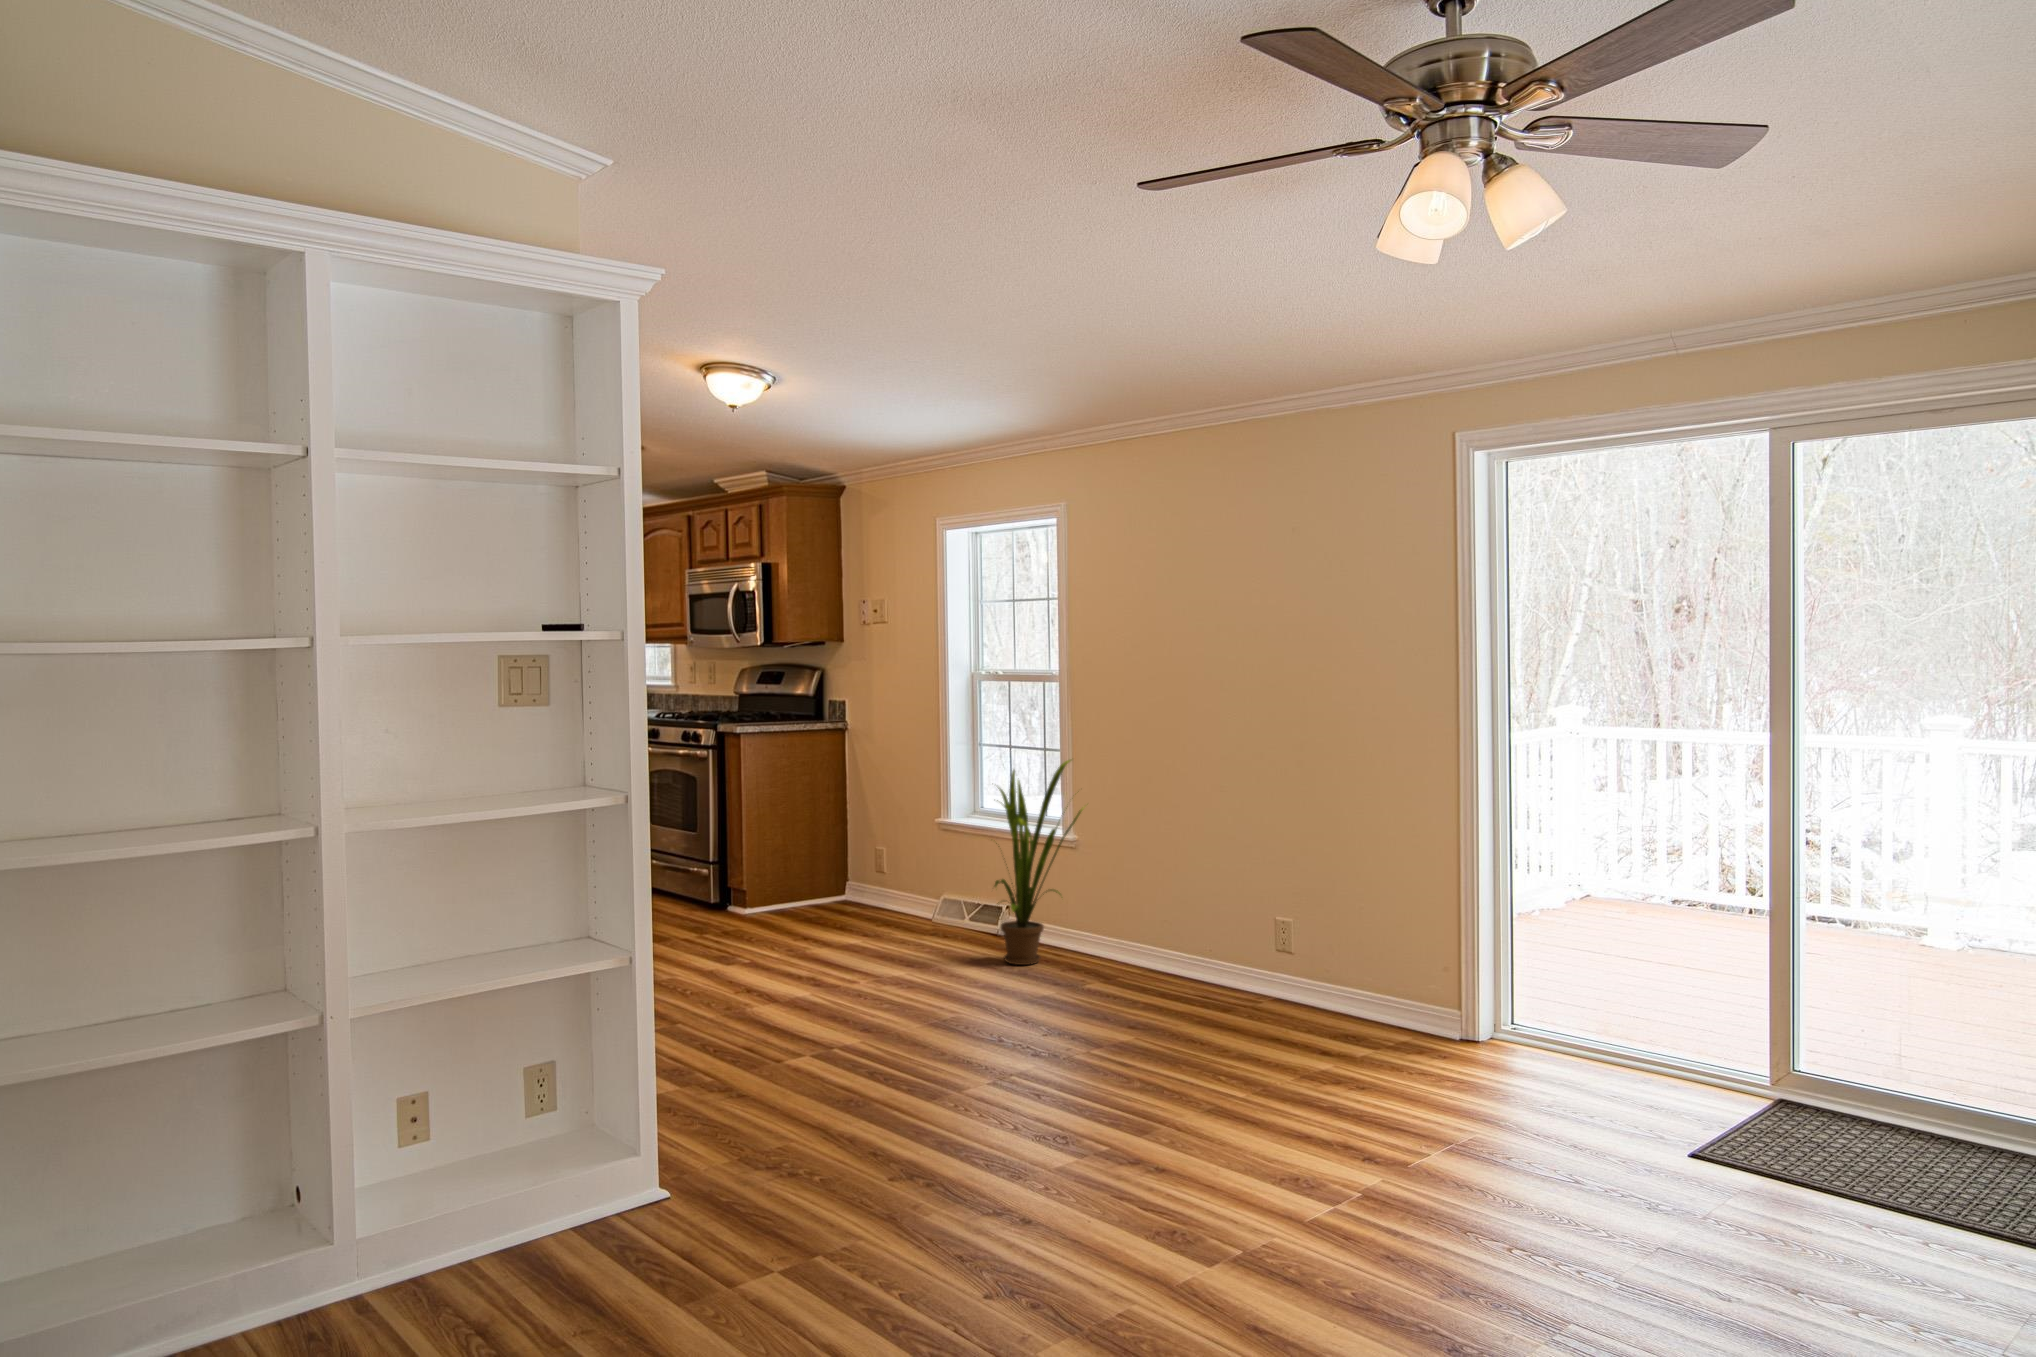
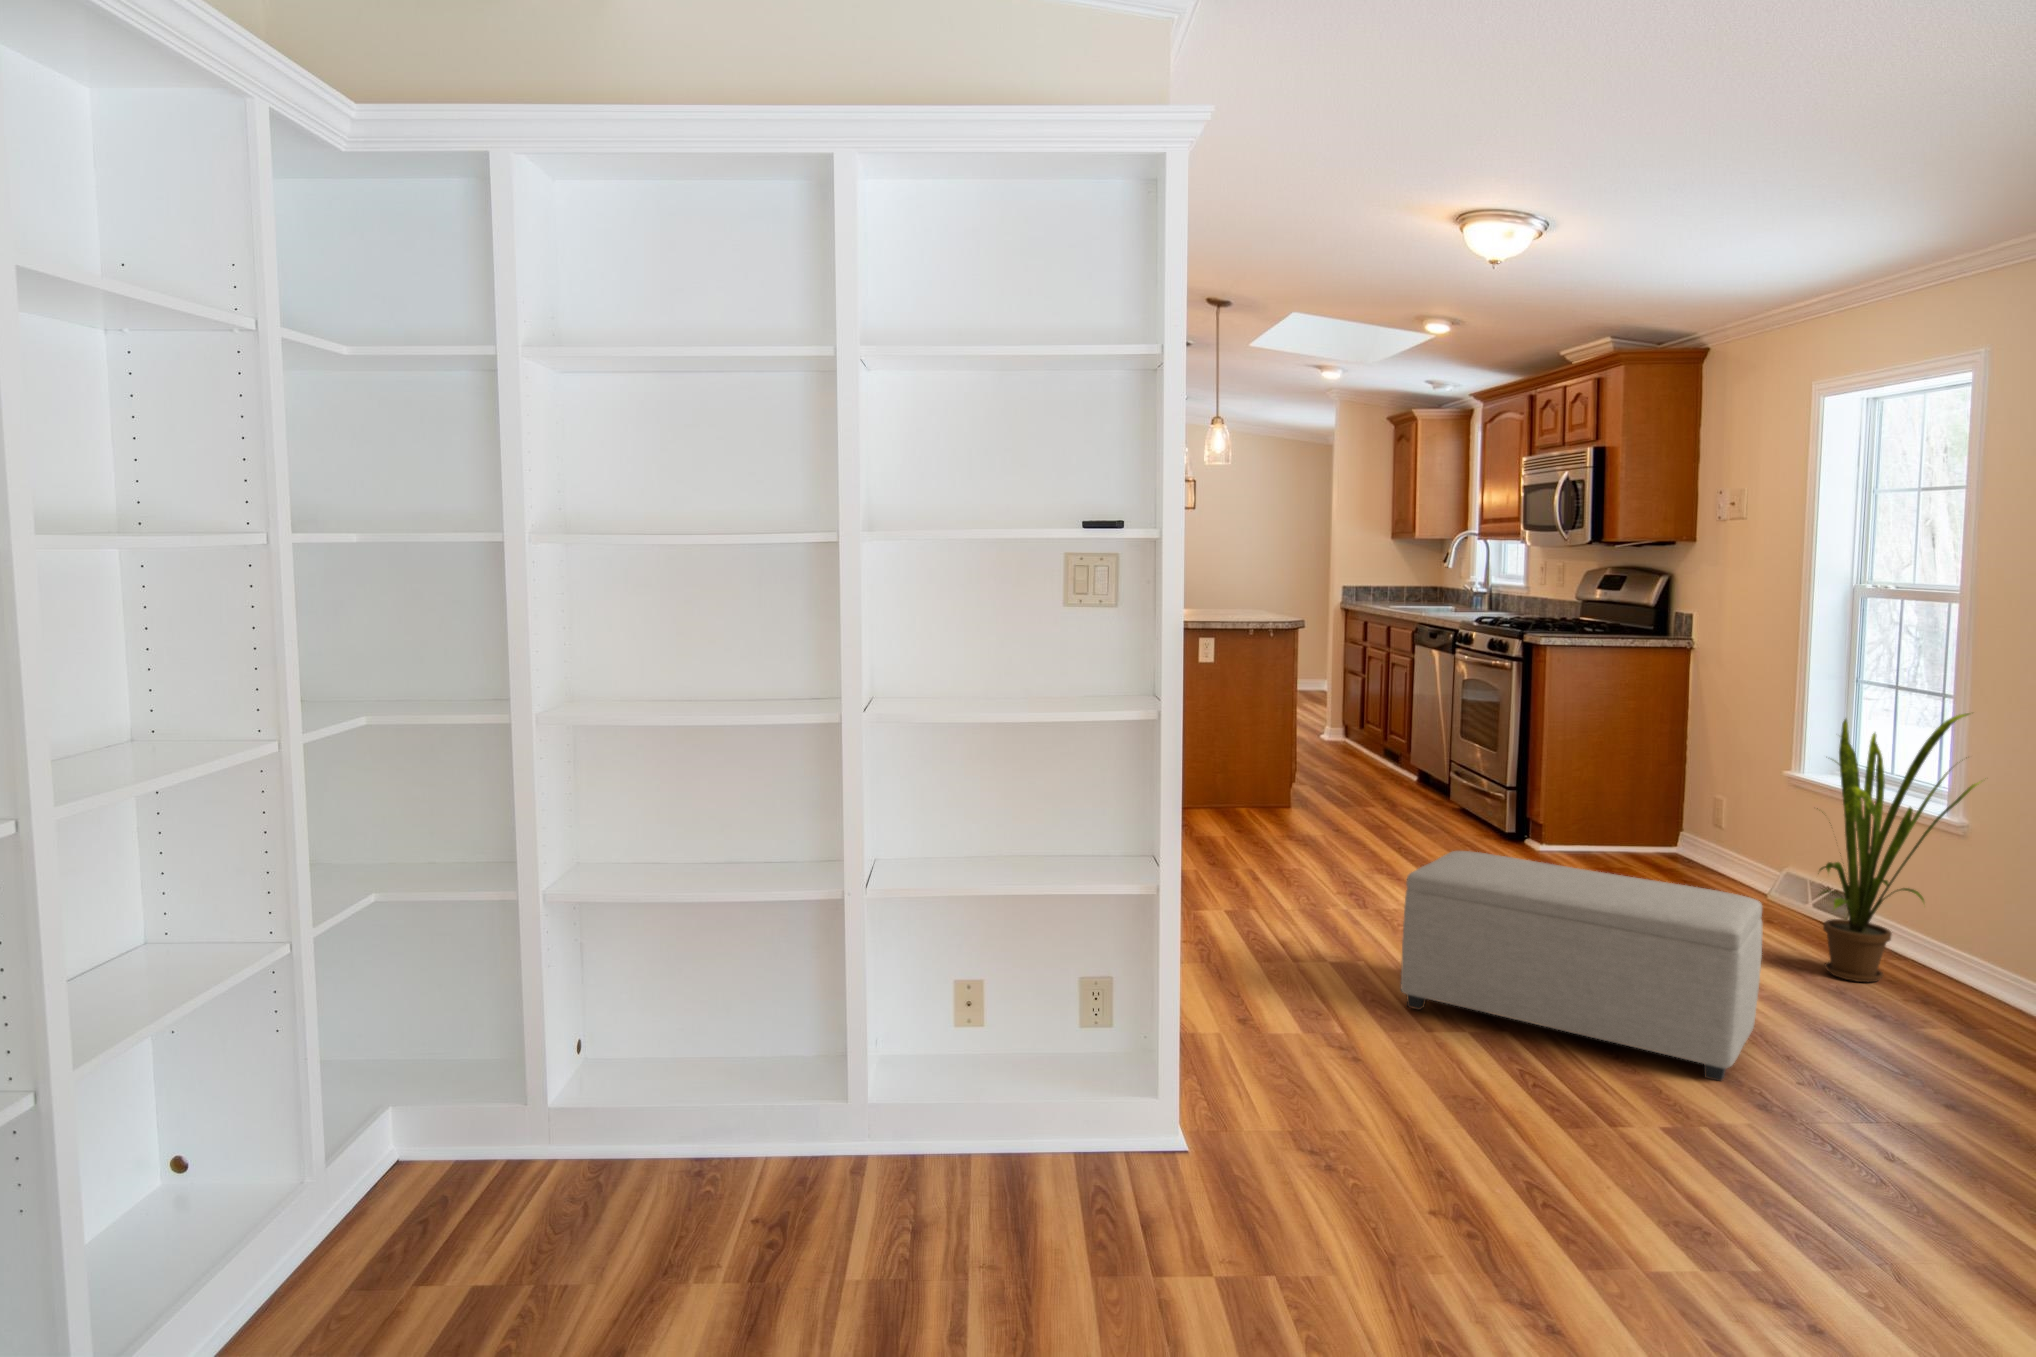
ottoman: none [747,907,1009,1053] -> present [1401,851,1763,1081]

